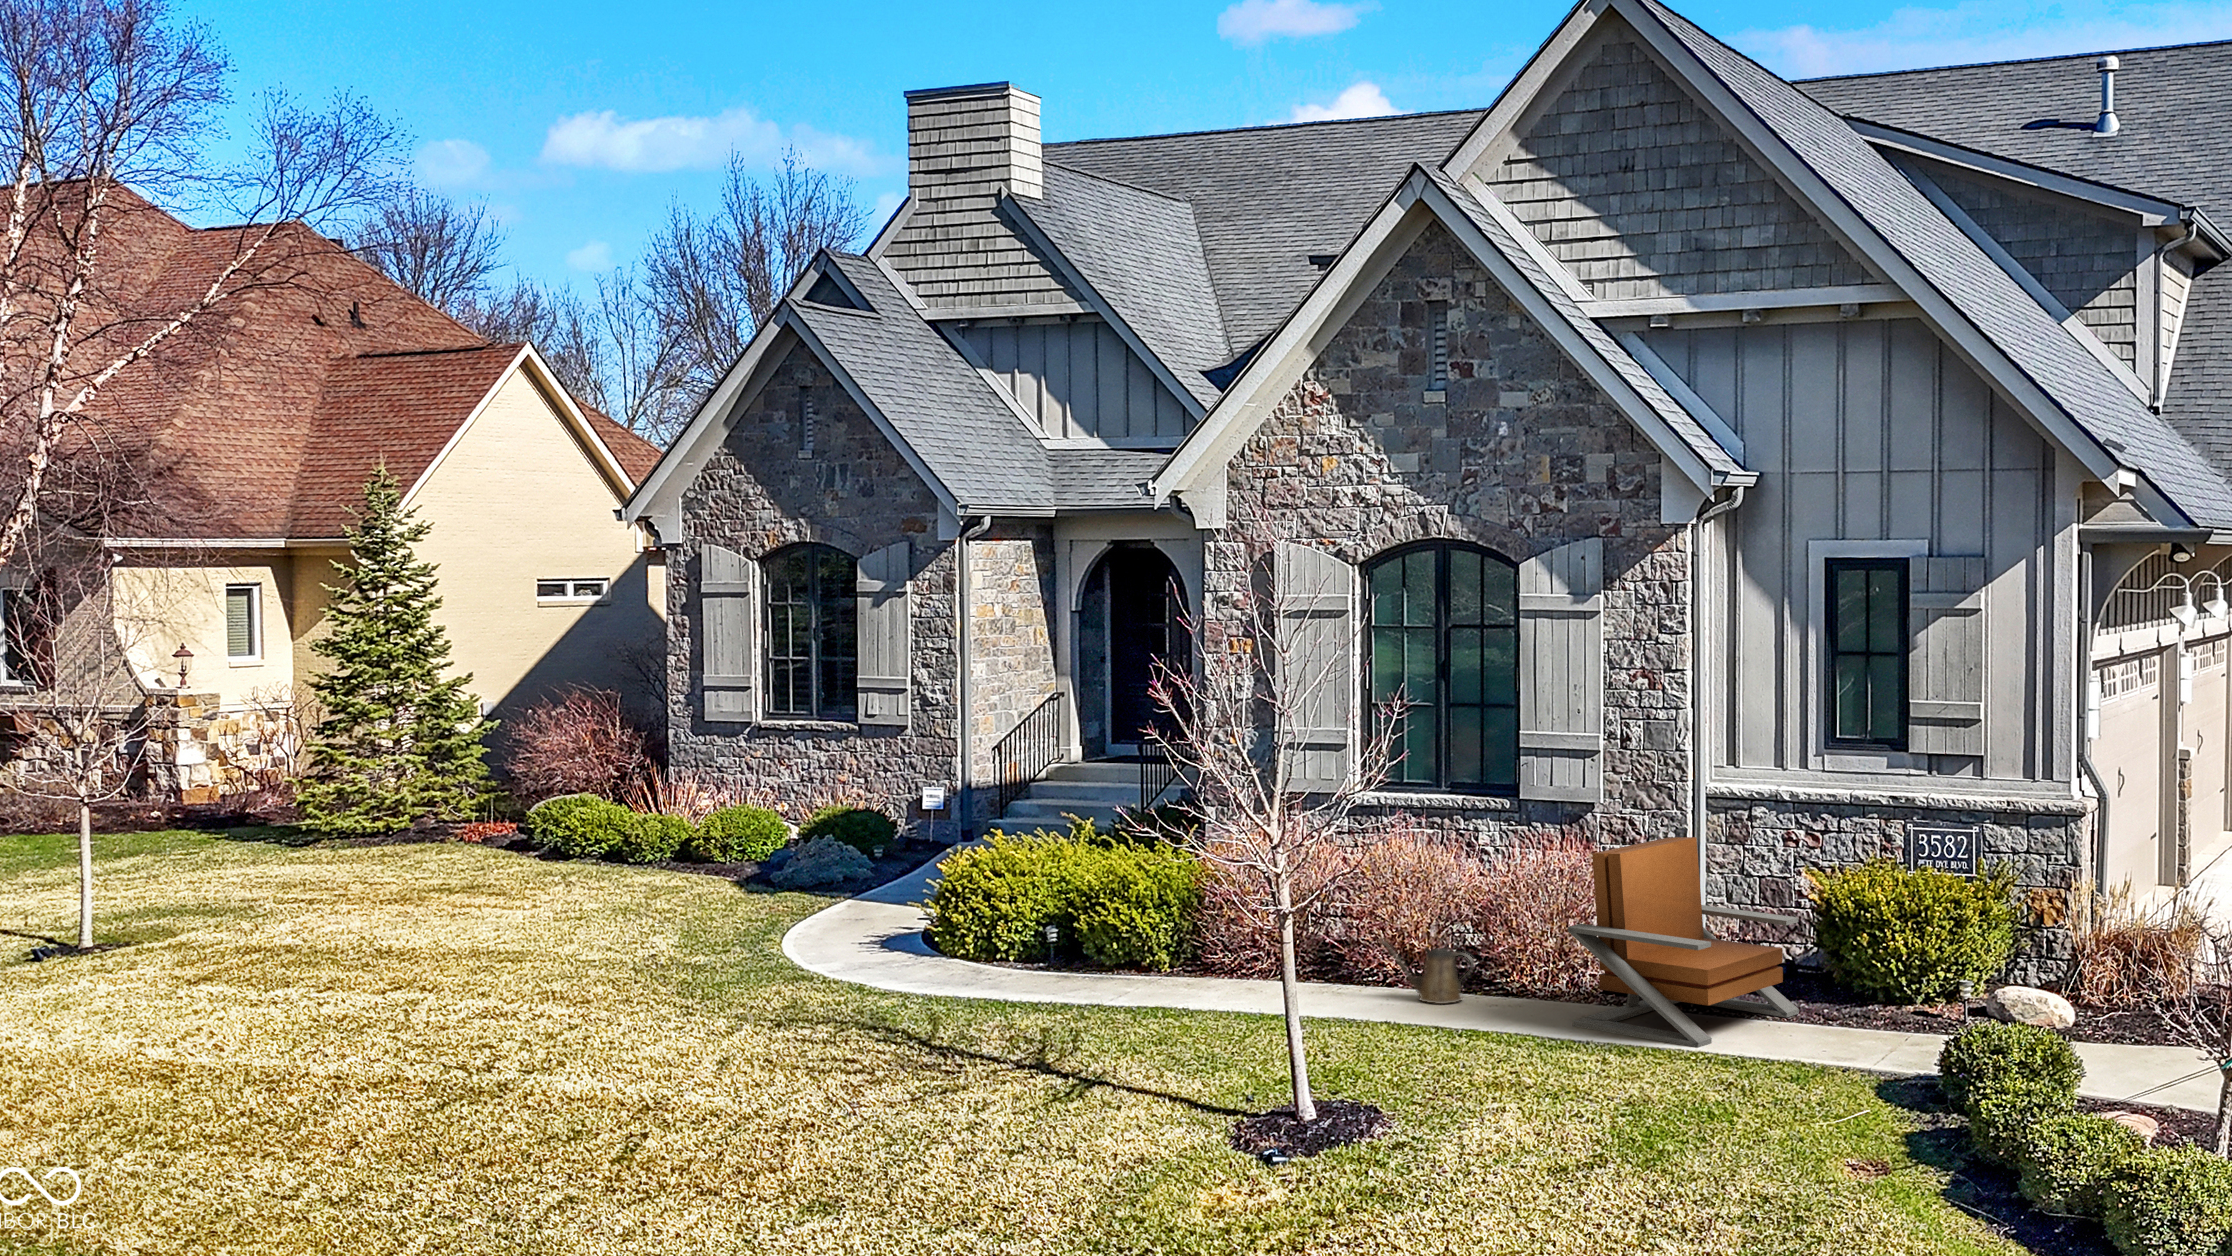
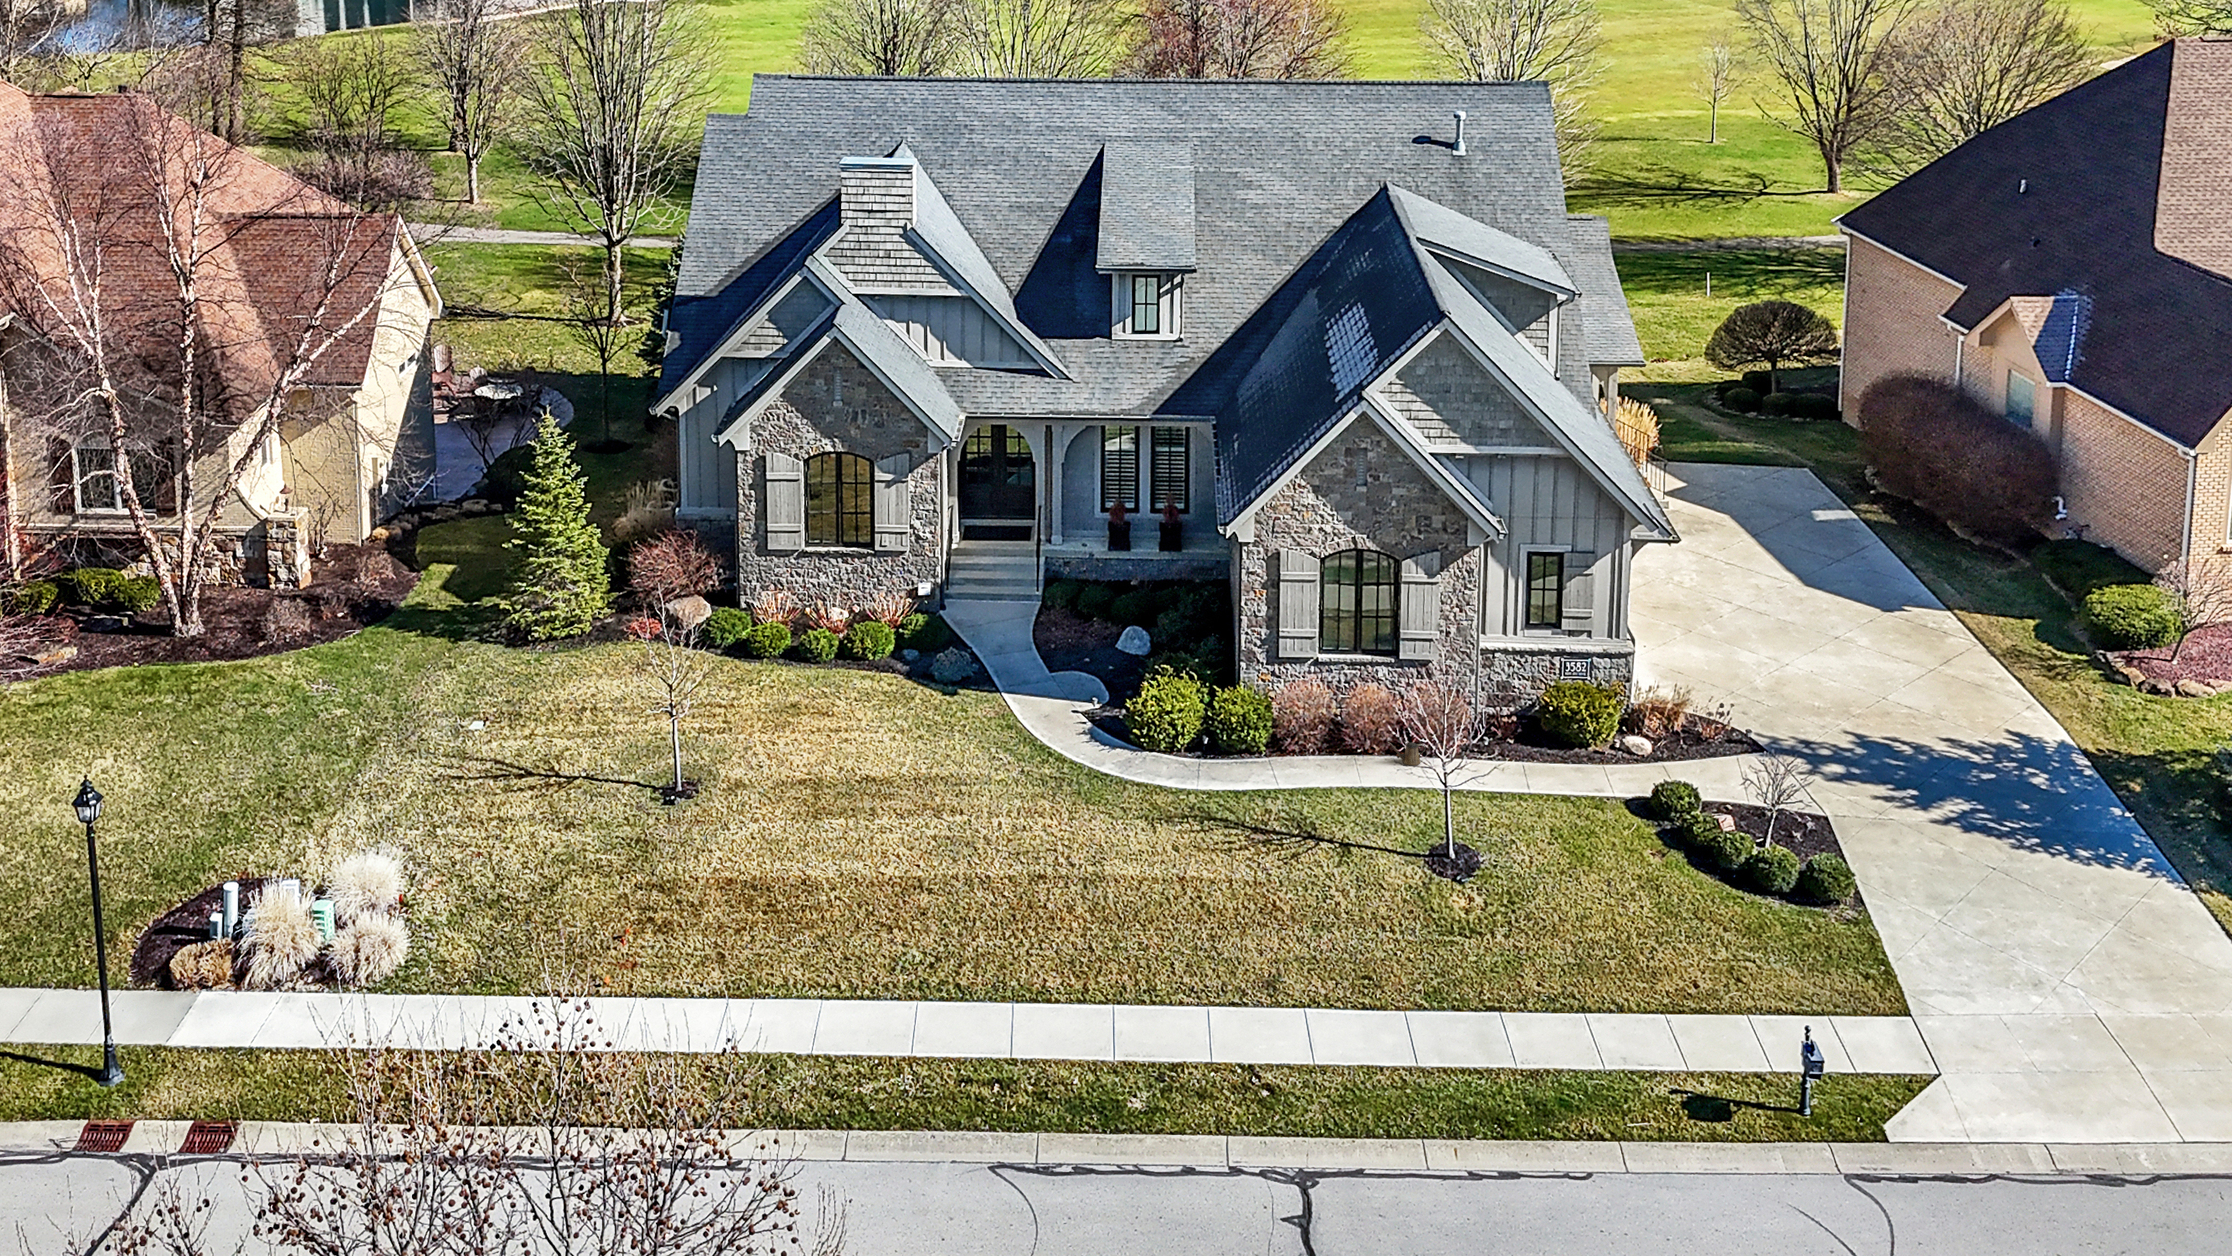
lounge chair: present [1568,837,1799,1048] -> none [1479,690,1551,784]

